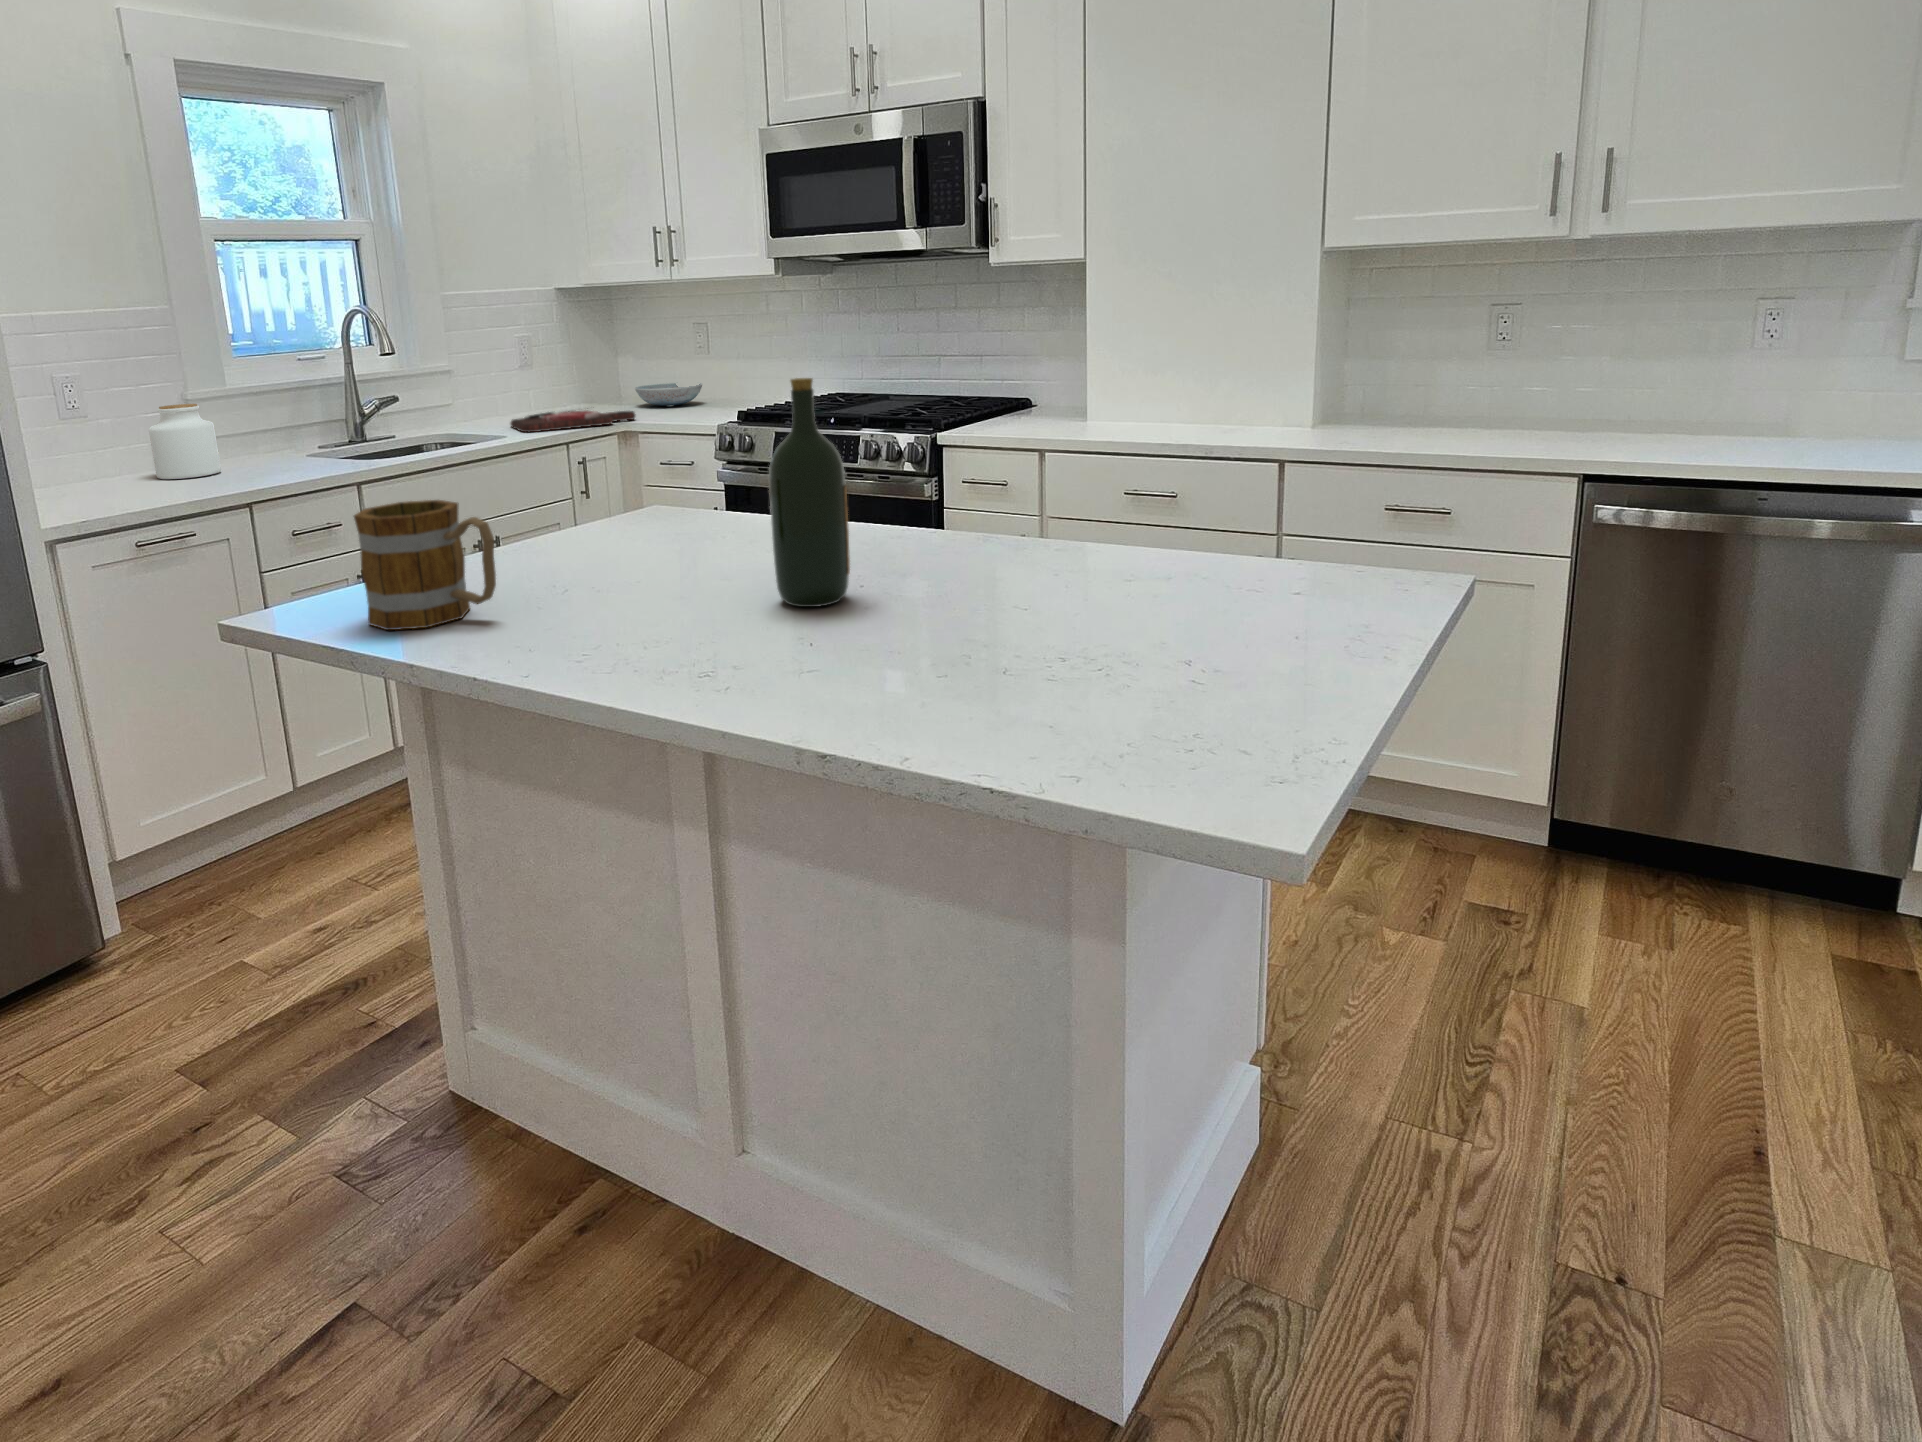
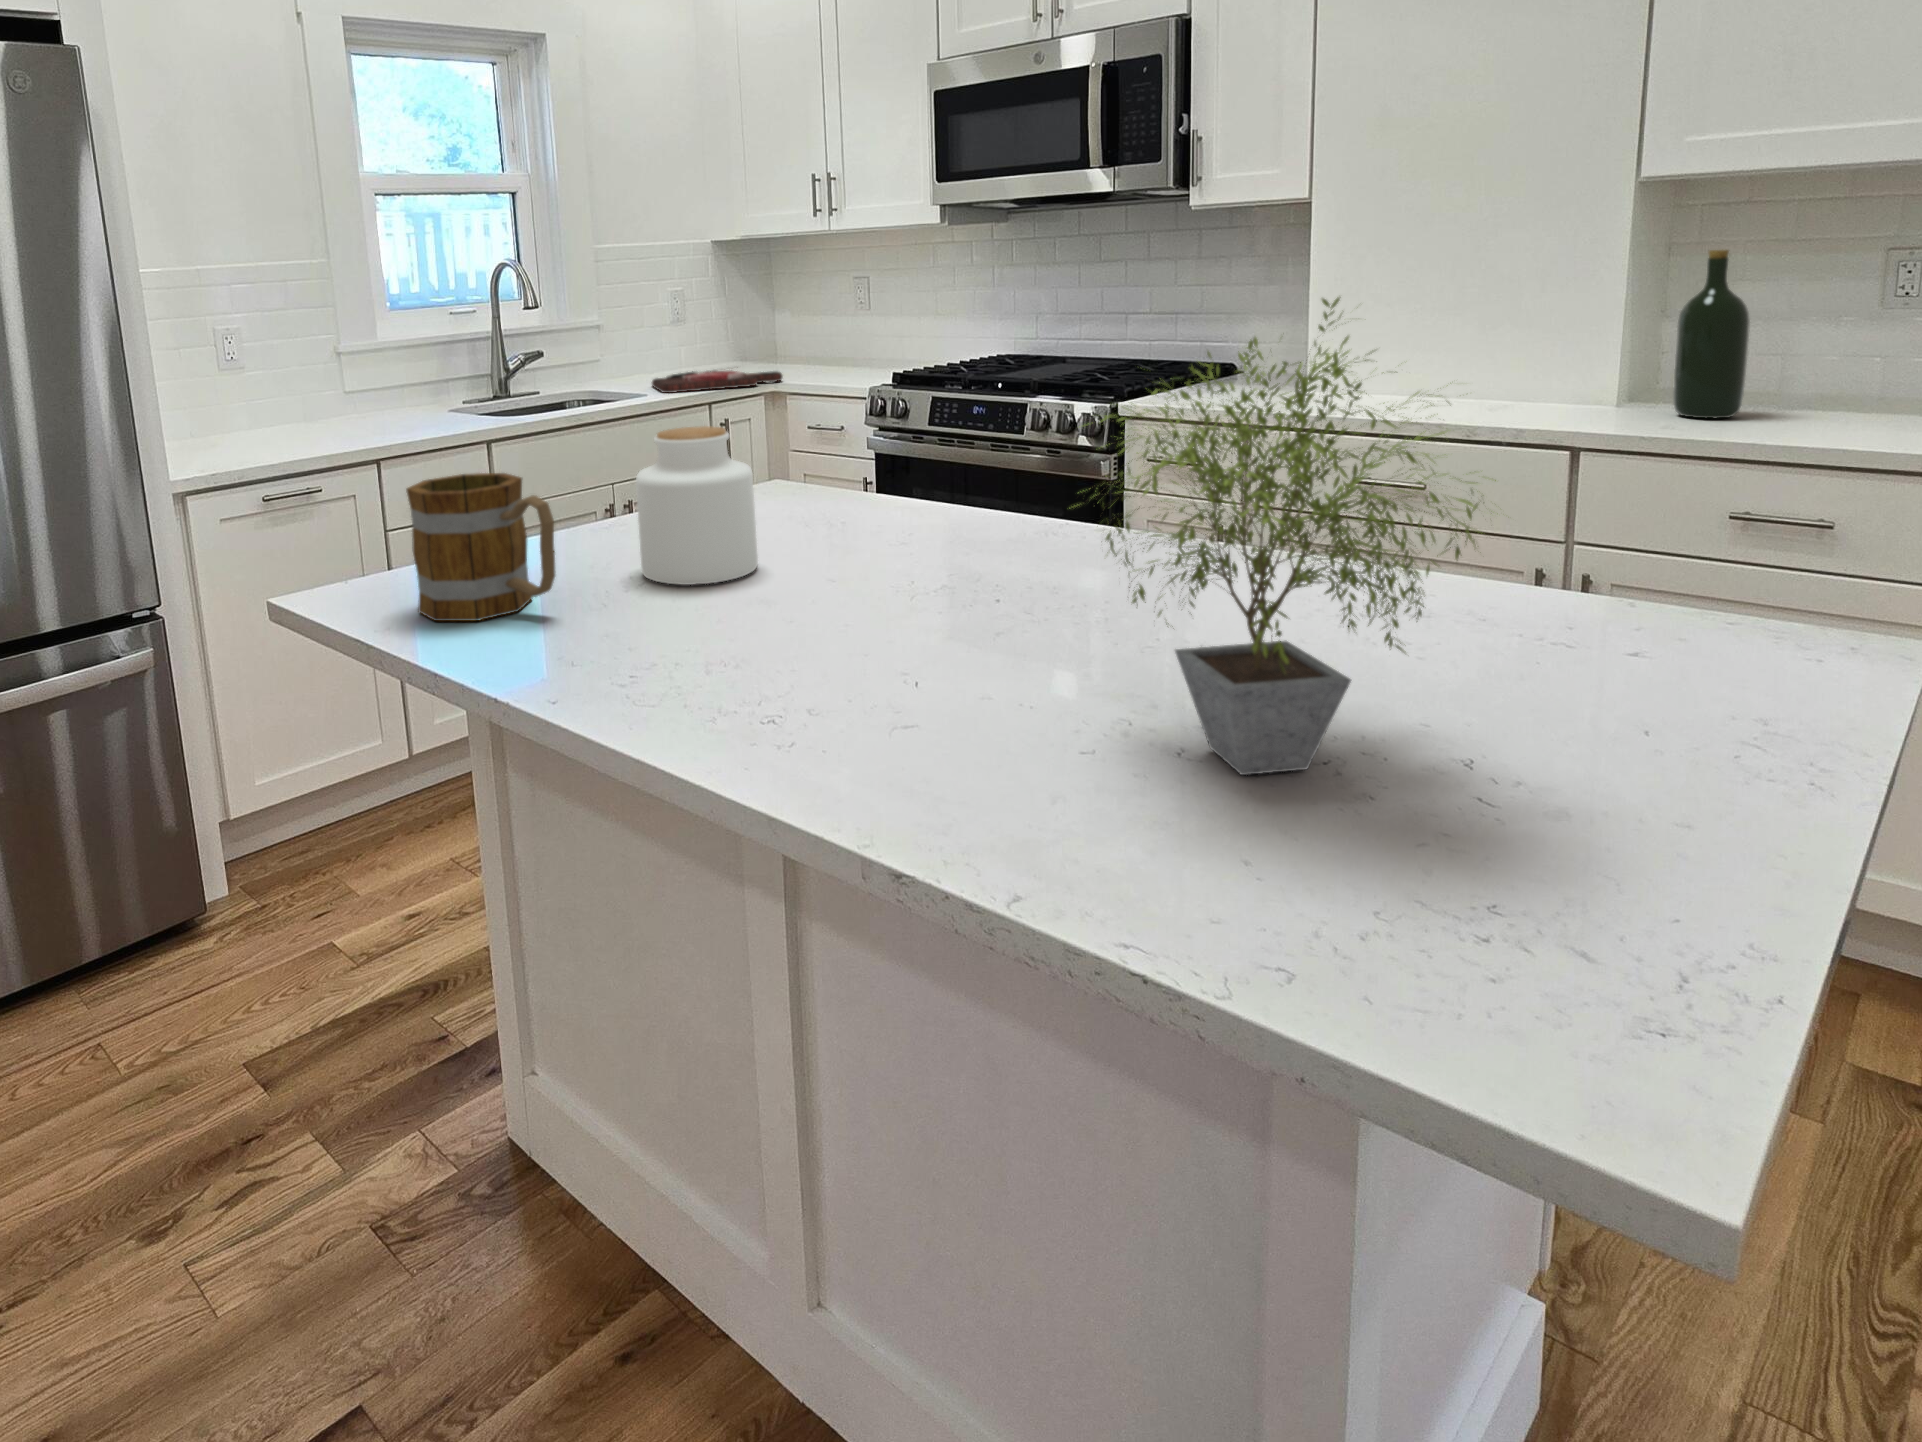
potted plant: none [927,343,1224,686] -> present [1069,297,1496,775]
wine bottle: present [769,378,850,607] -> present [1673,250,1750,418]
dish: present [635,383,702,406] -> none [786,342,859,366]
jar: present [149,404,221,479] -> present [636,426,758,585]

